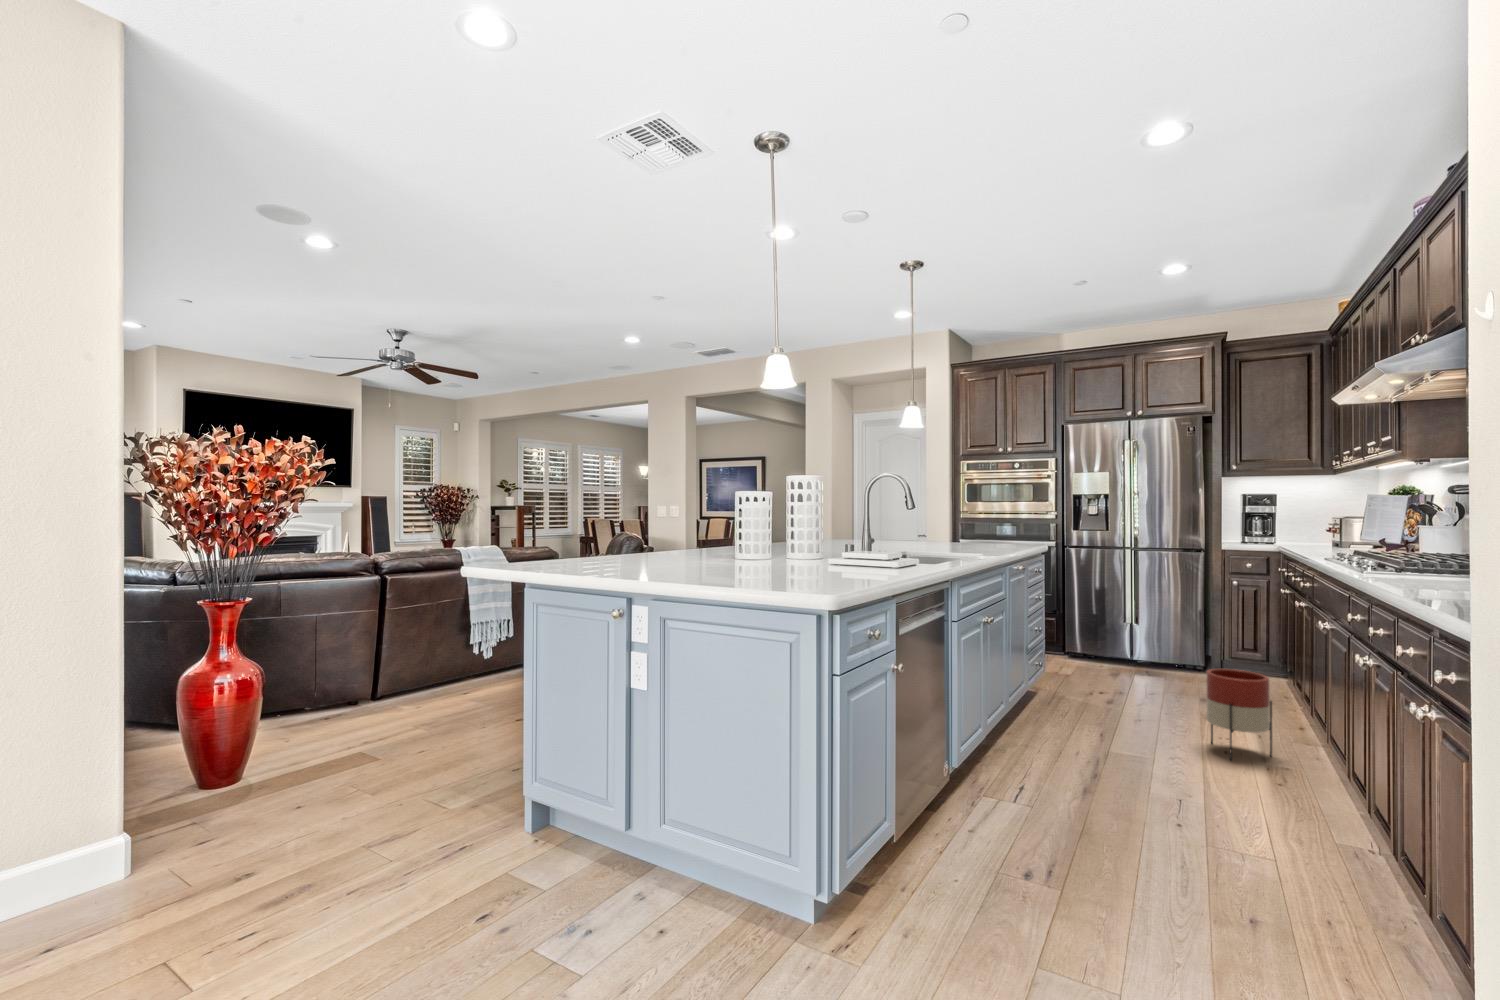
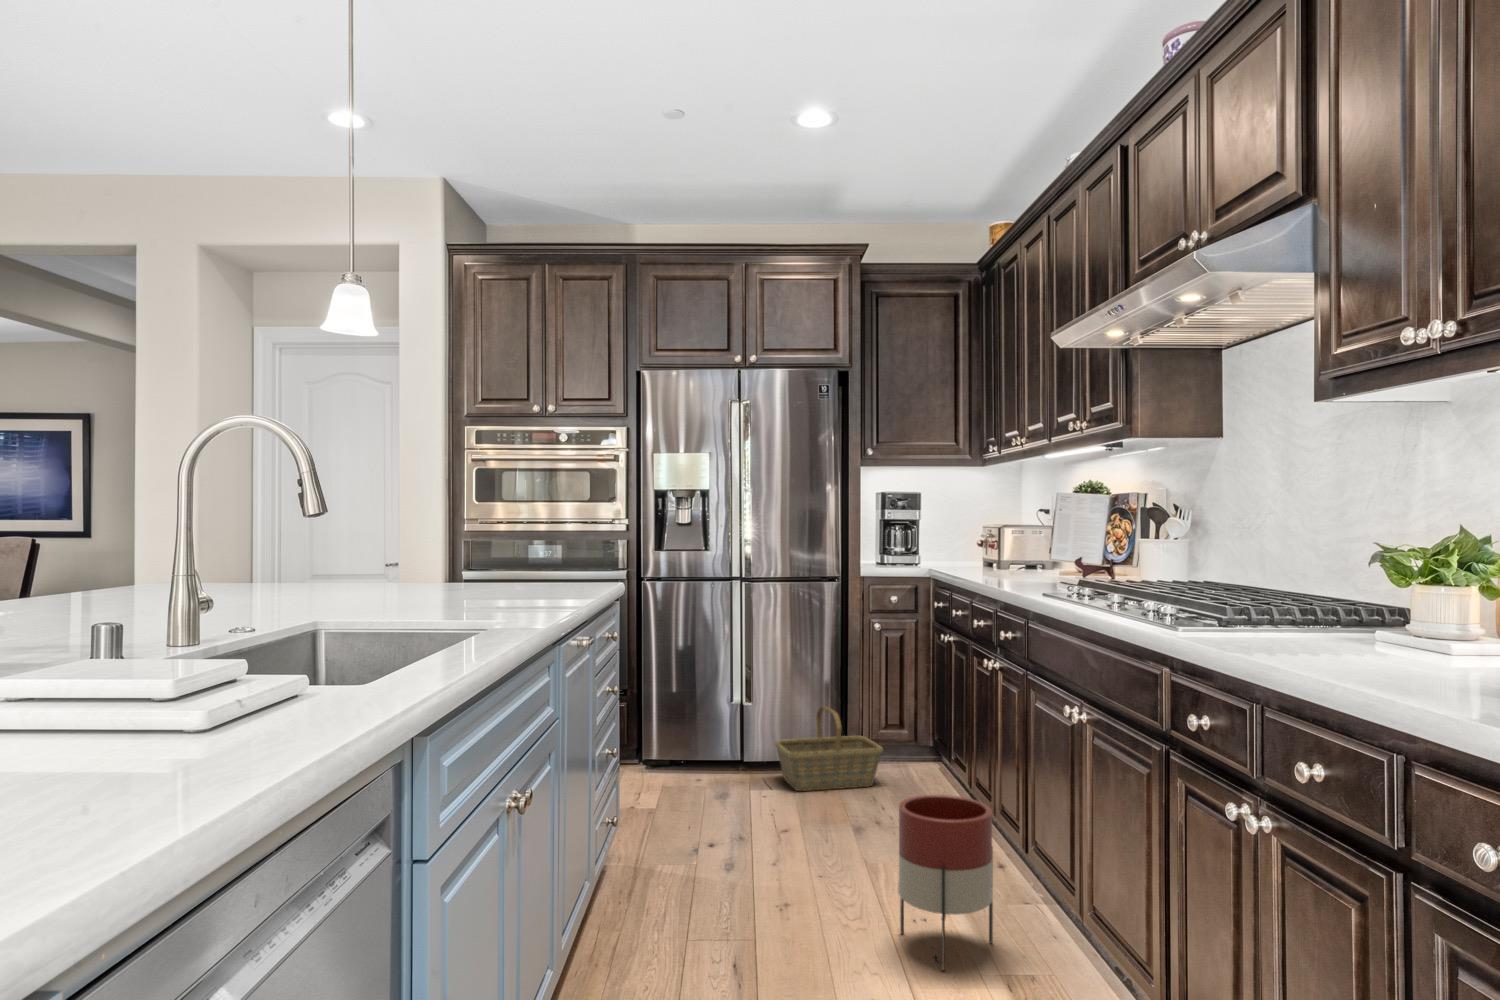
basket: none [1155,630,1234,683] -> present [775,706,883,791]

